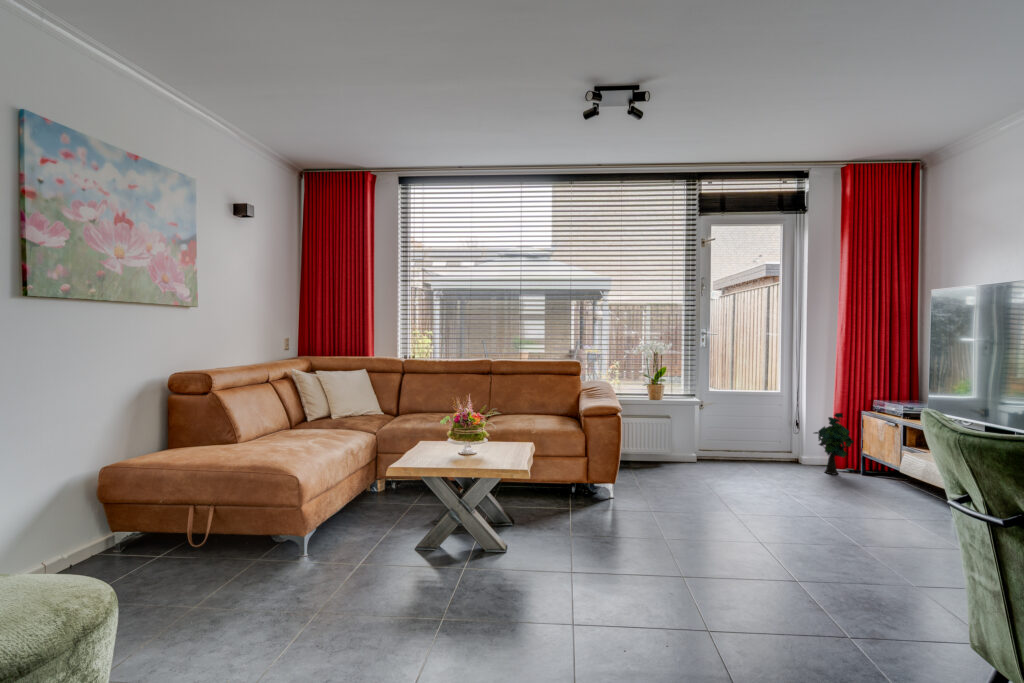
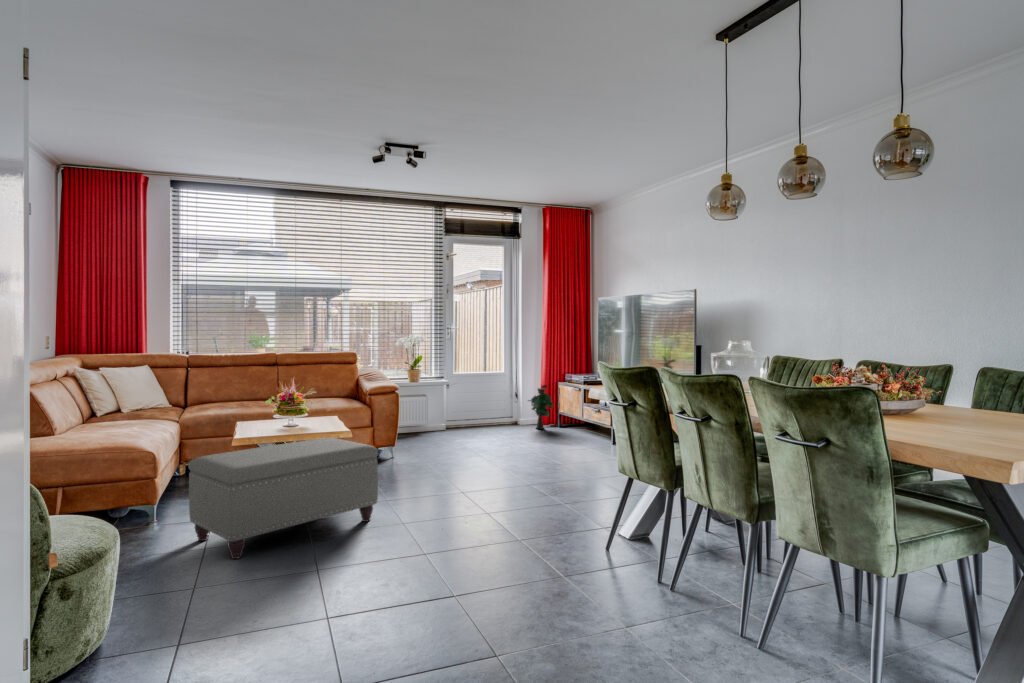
ottoman: none [307,478,539,645] -> present [188,437,378,559]

